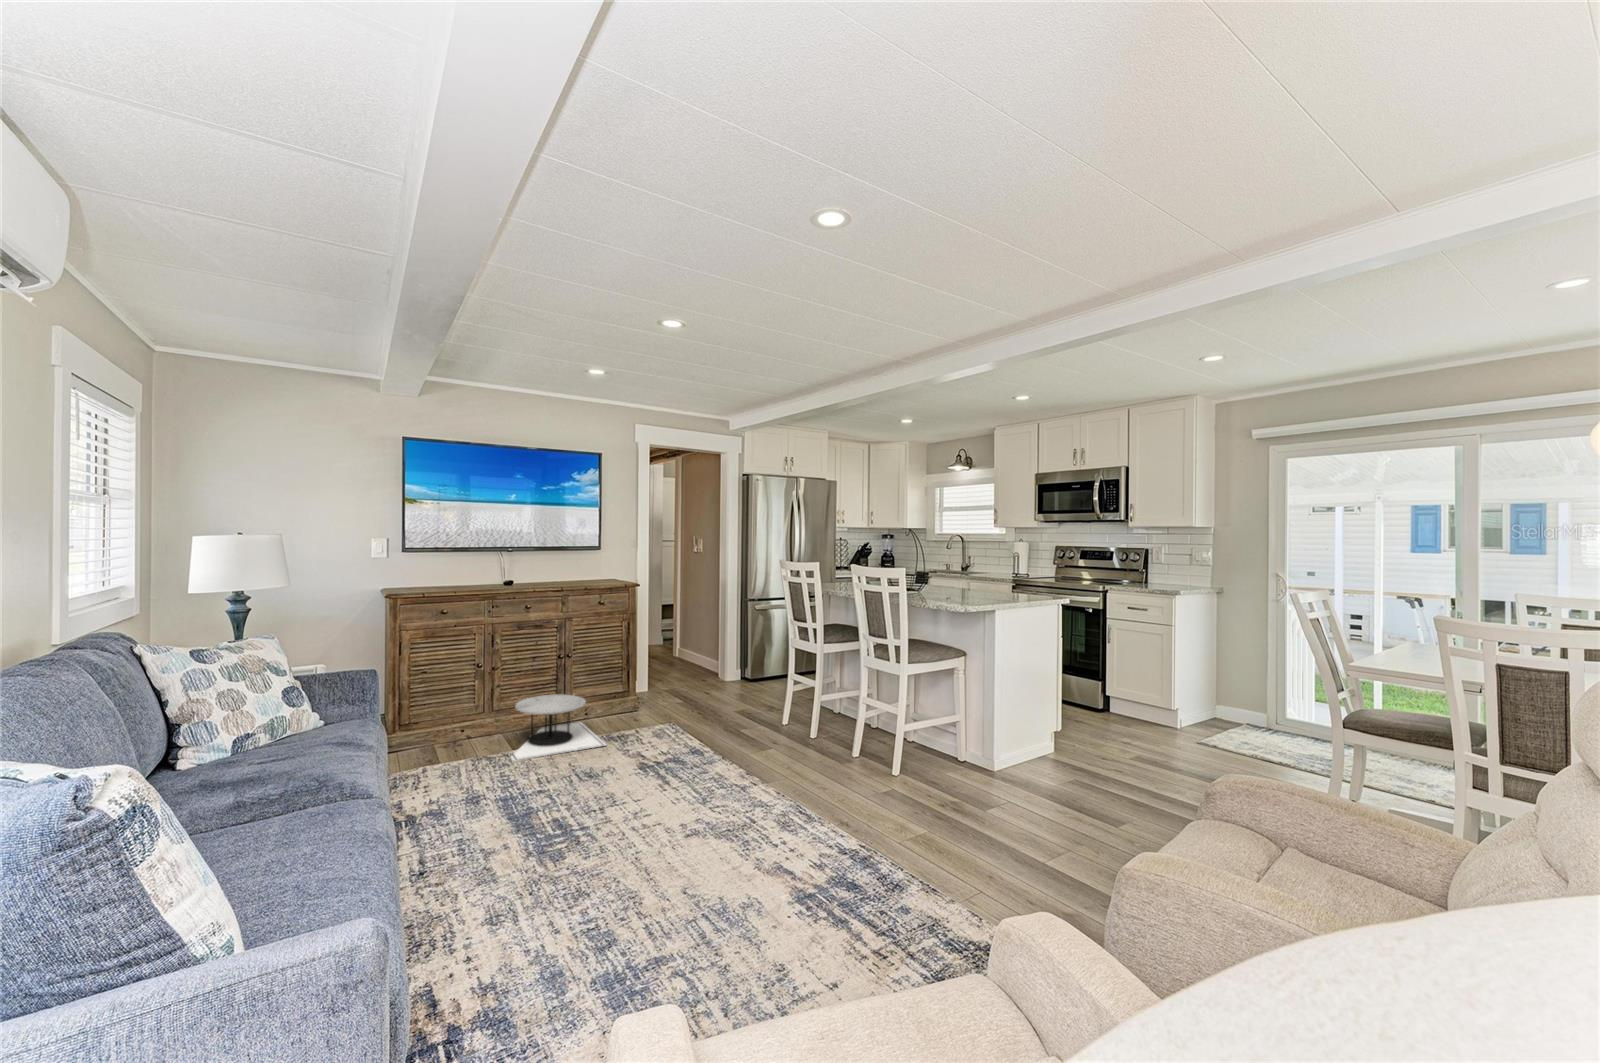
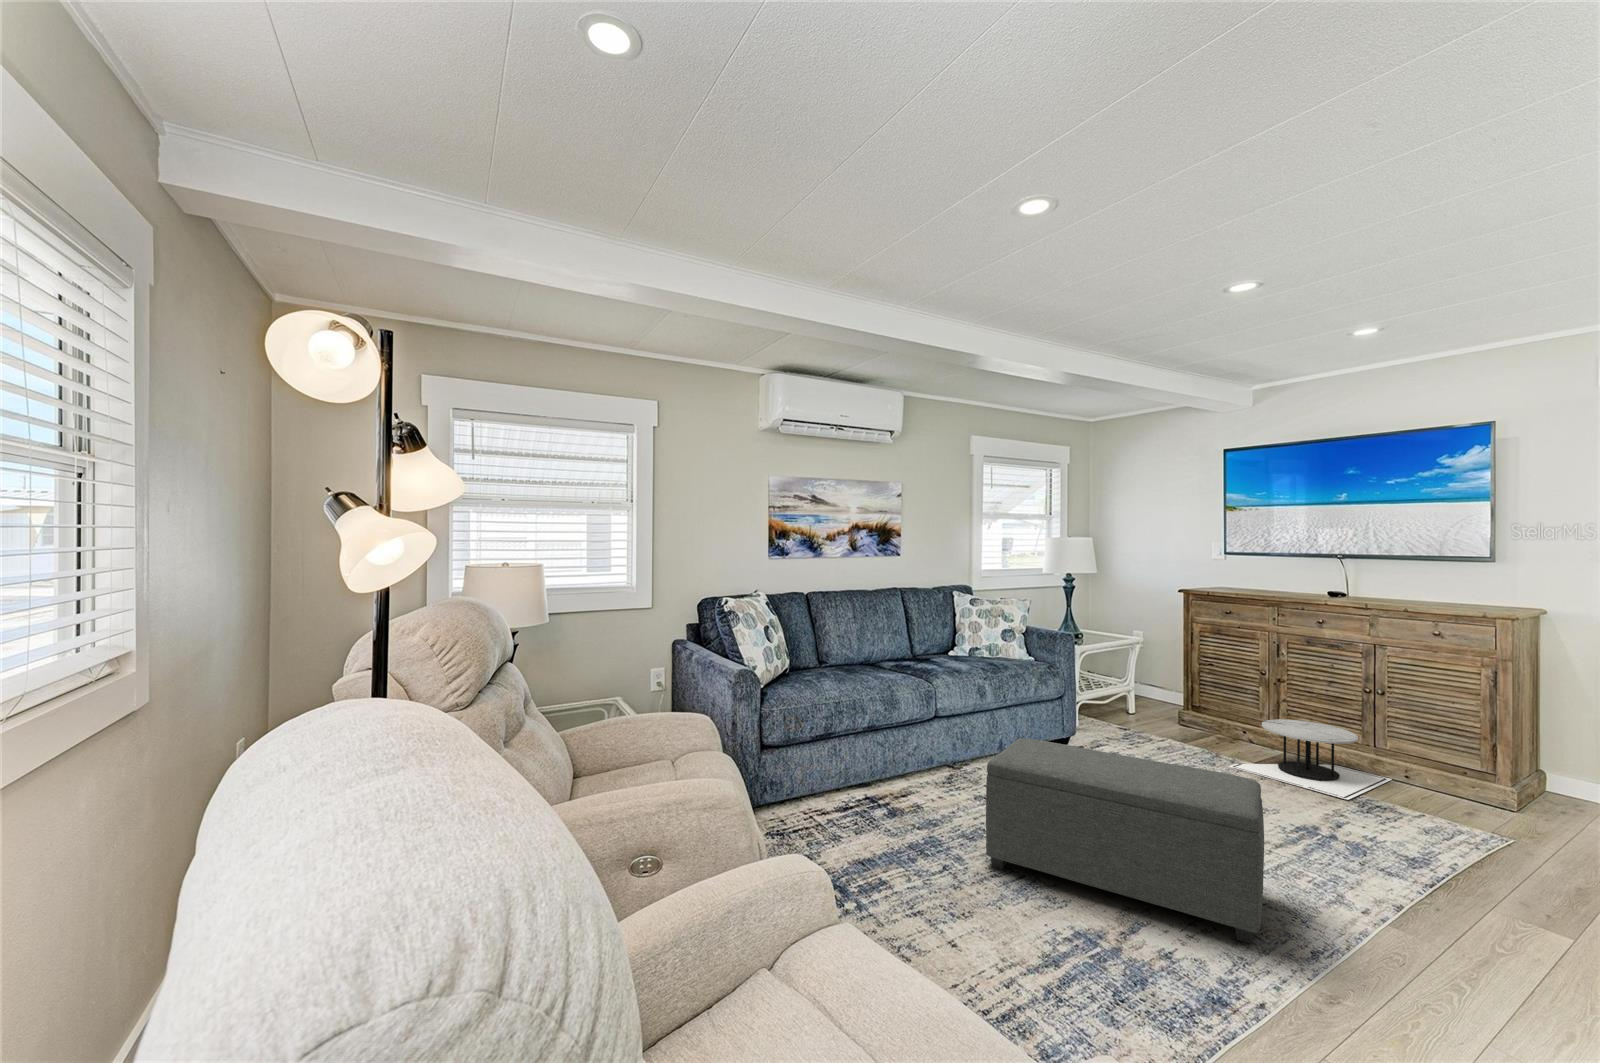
ottoman: none [593,737,809,941] -> present [986,738,1264,944]

